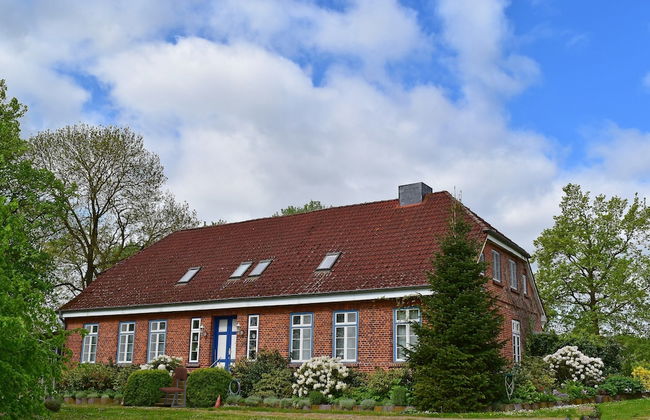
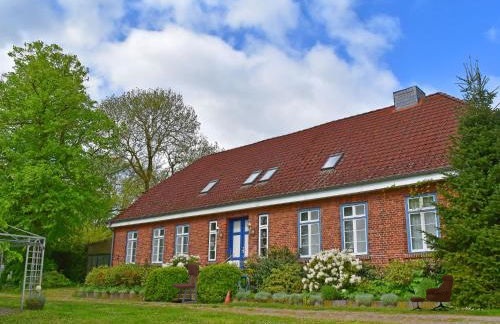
lounge chair: none [381,384,418,414] -> present [410,275,454,311]

